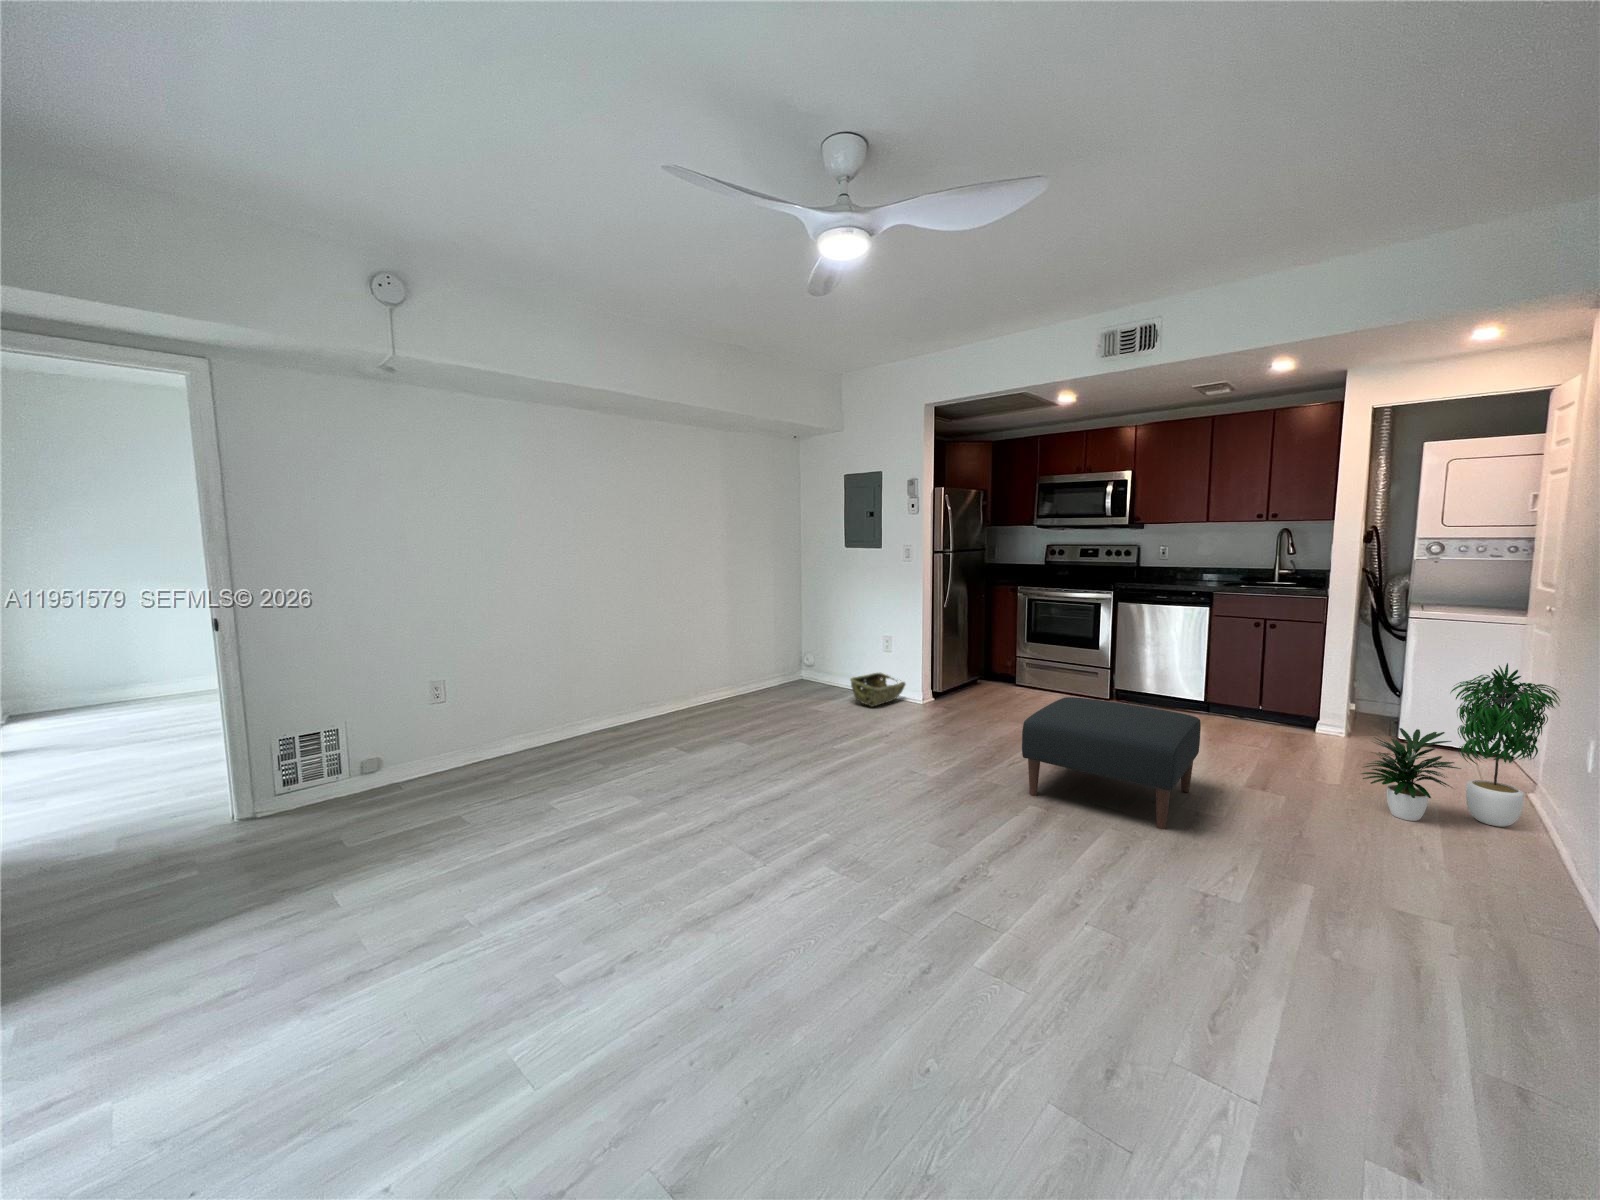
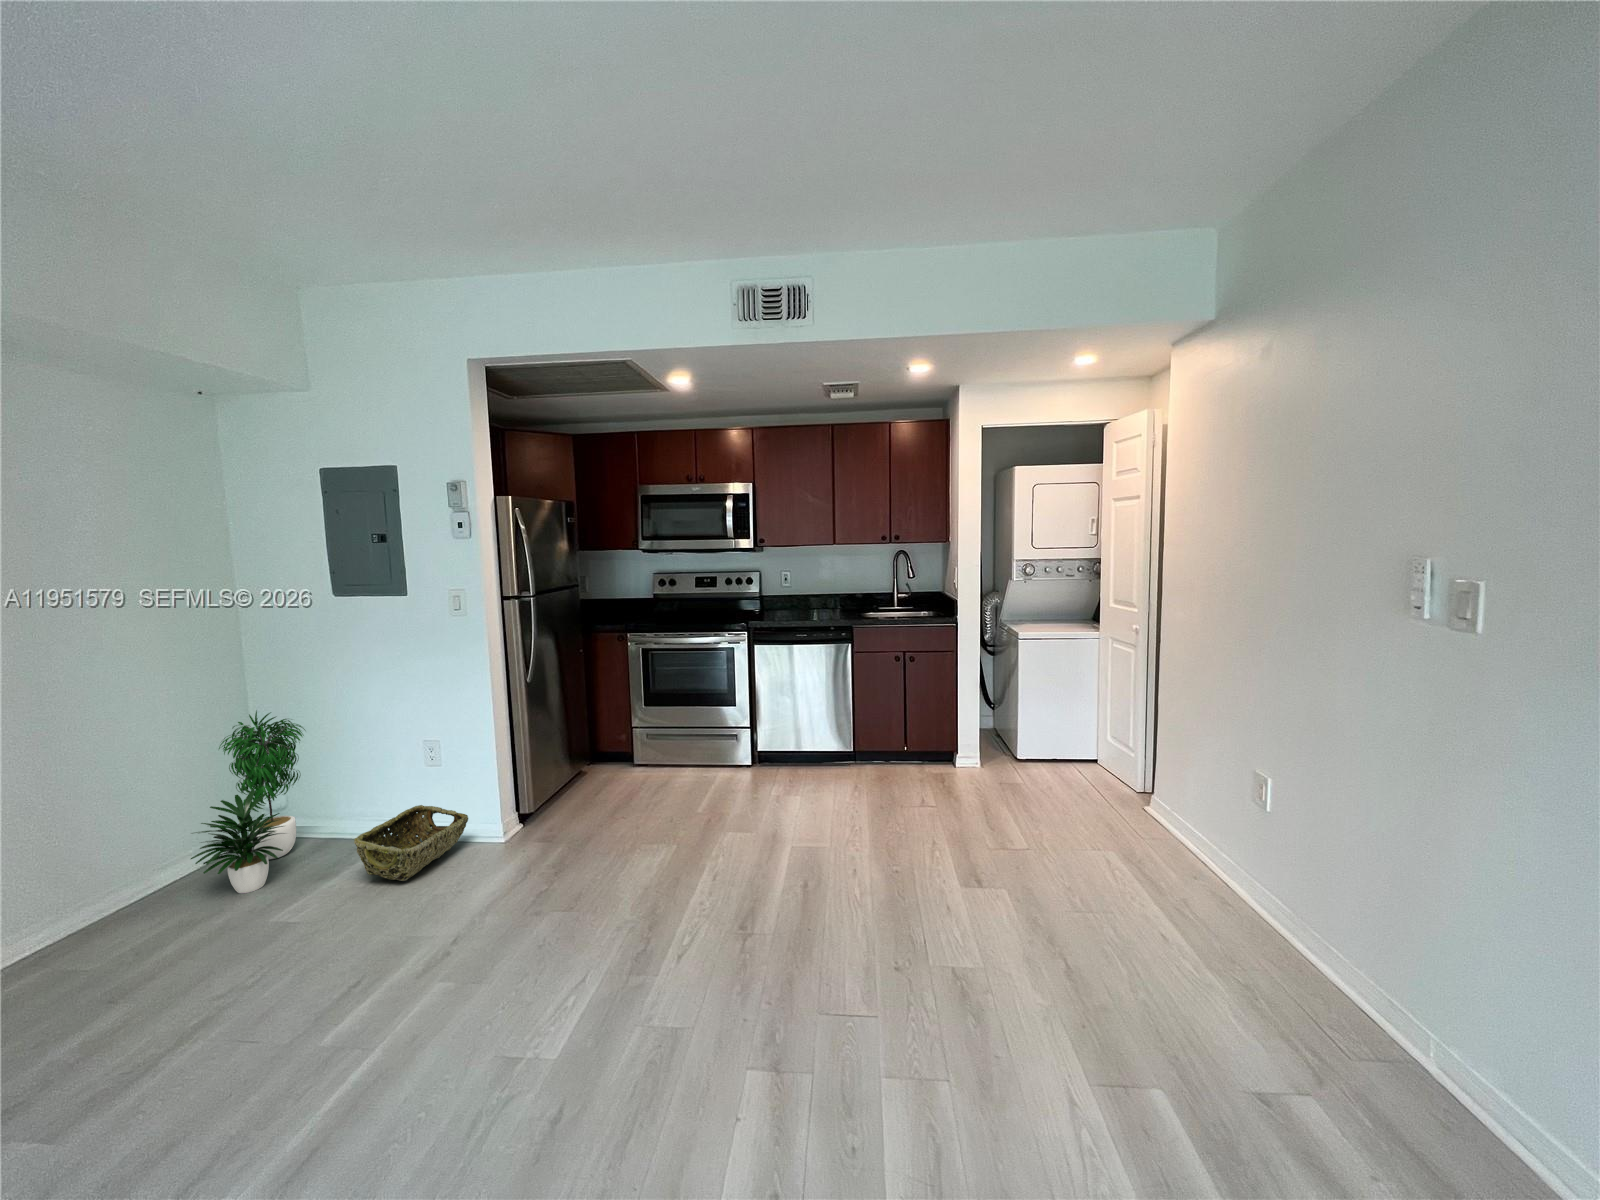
potted plant: present [1361,663,1560,827] -> present [191,711,305,893]
ottoman: present [1022,697,1201,830] -> none [700,829,949,1066]

